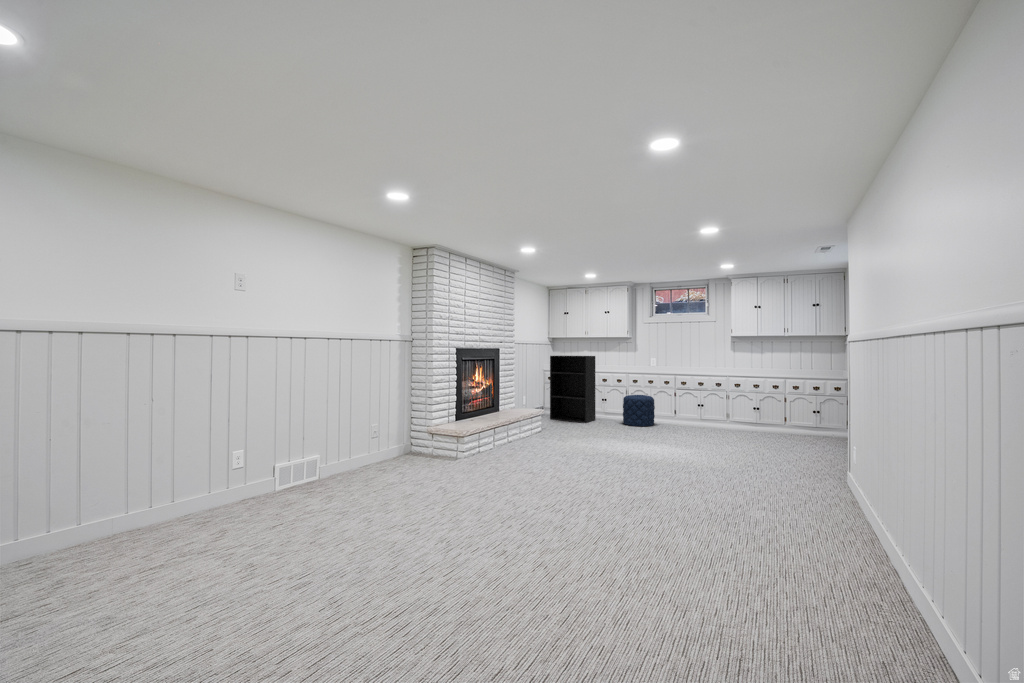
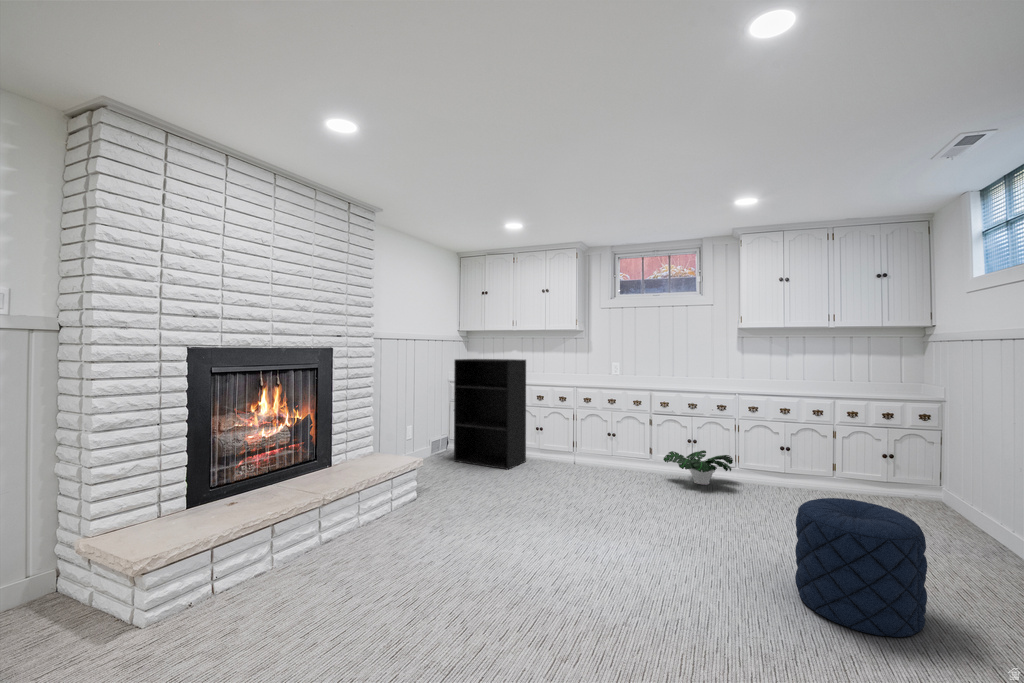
pouf: present [623,395,655,426] -> present [795,498,927,637]
potted plant: none [682,411,725,430] -> present [663,450,733,485]

